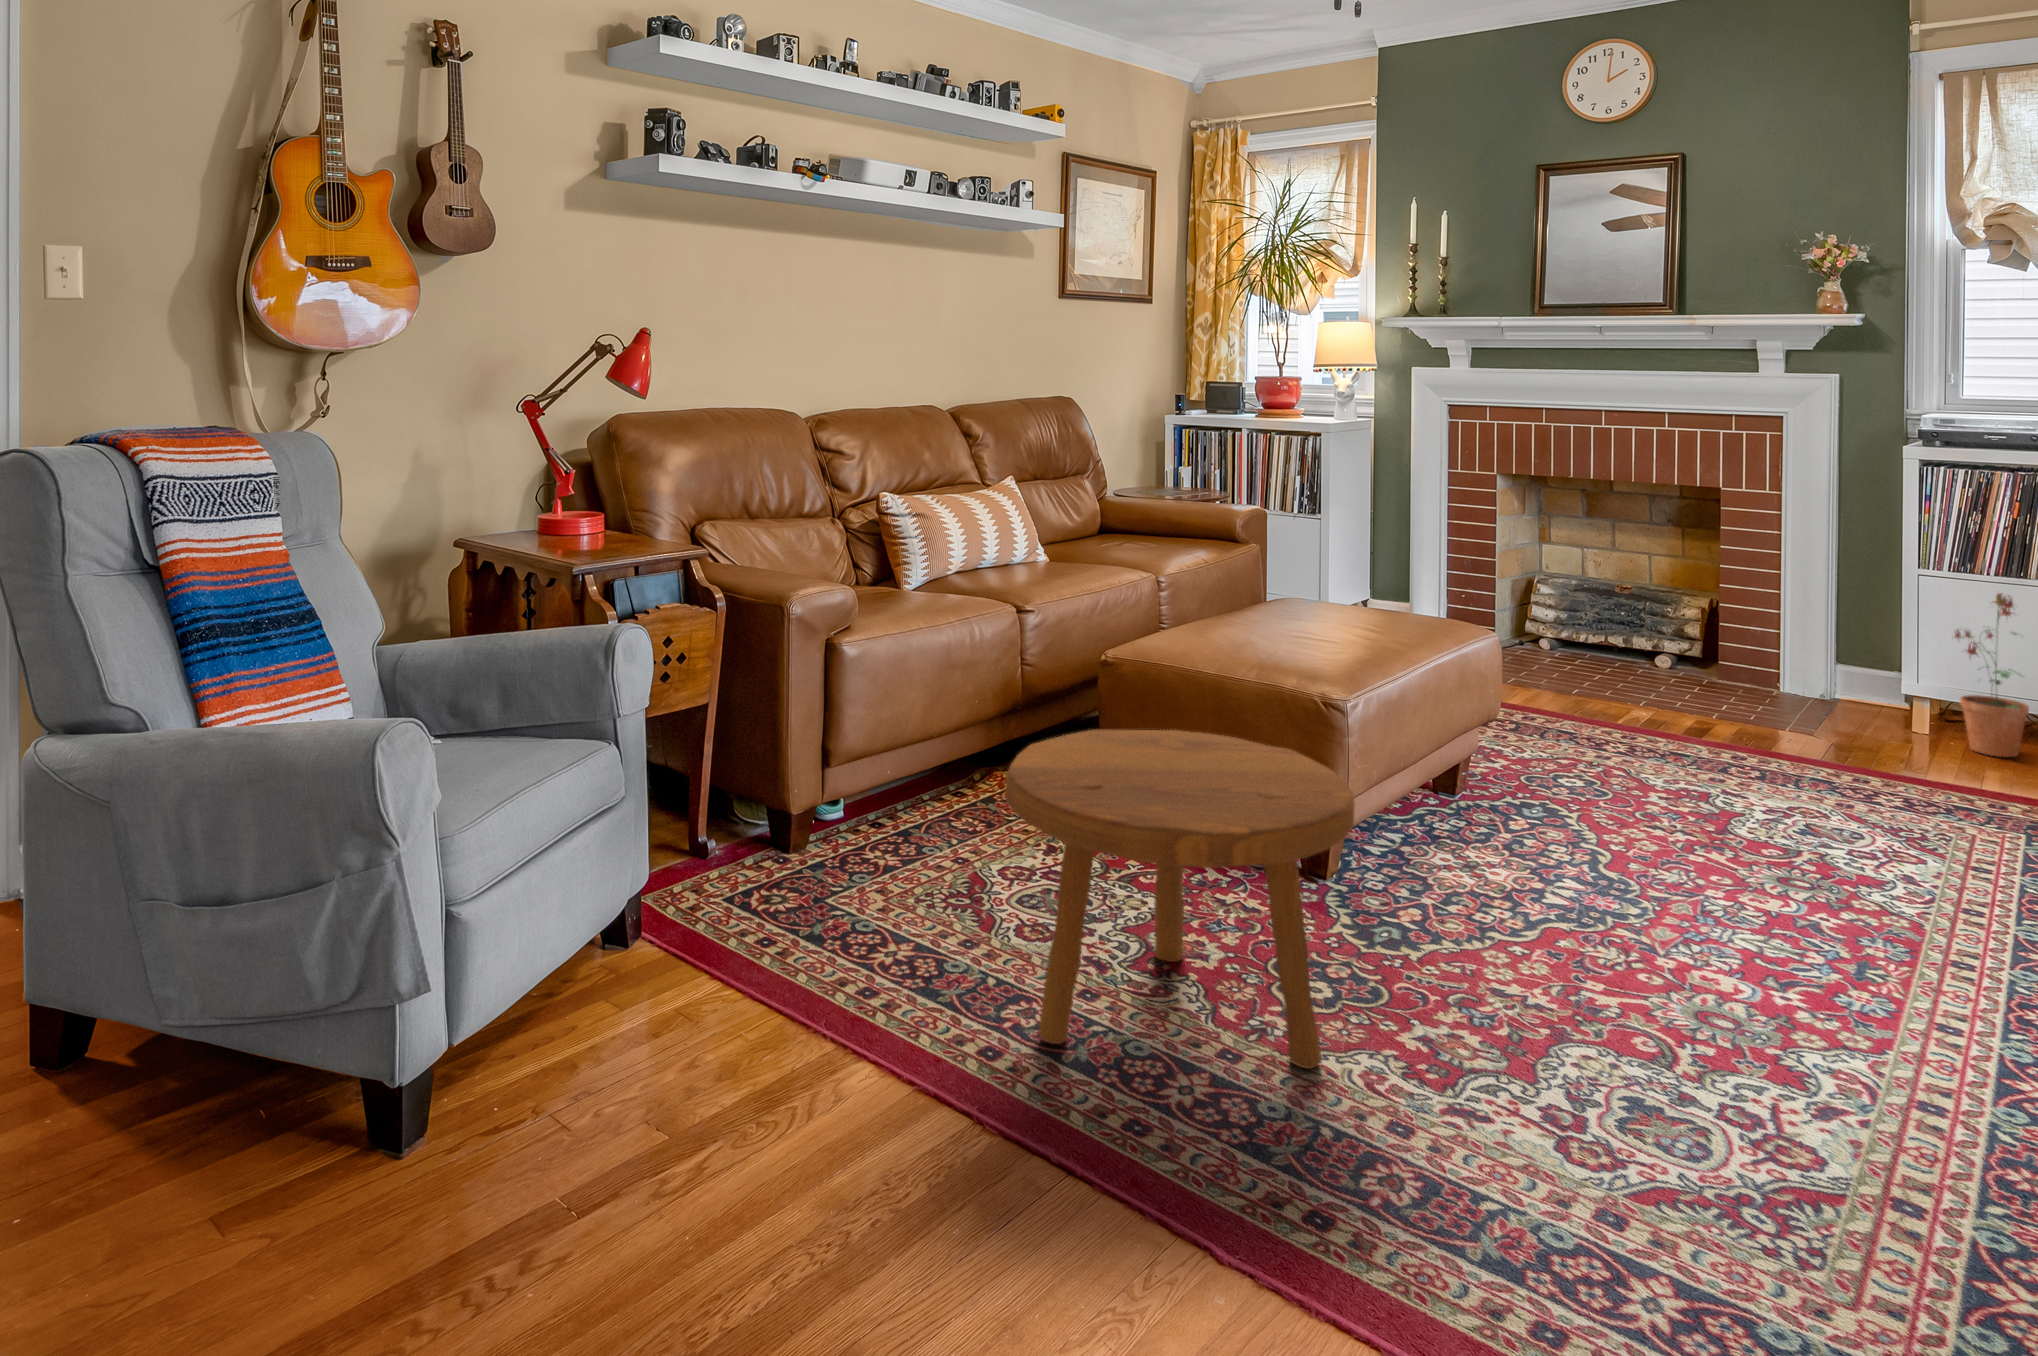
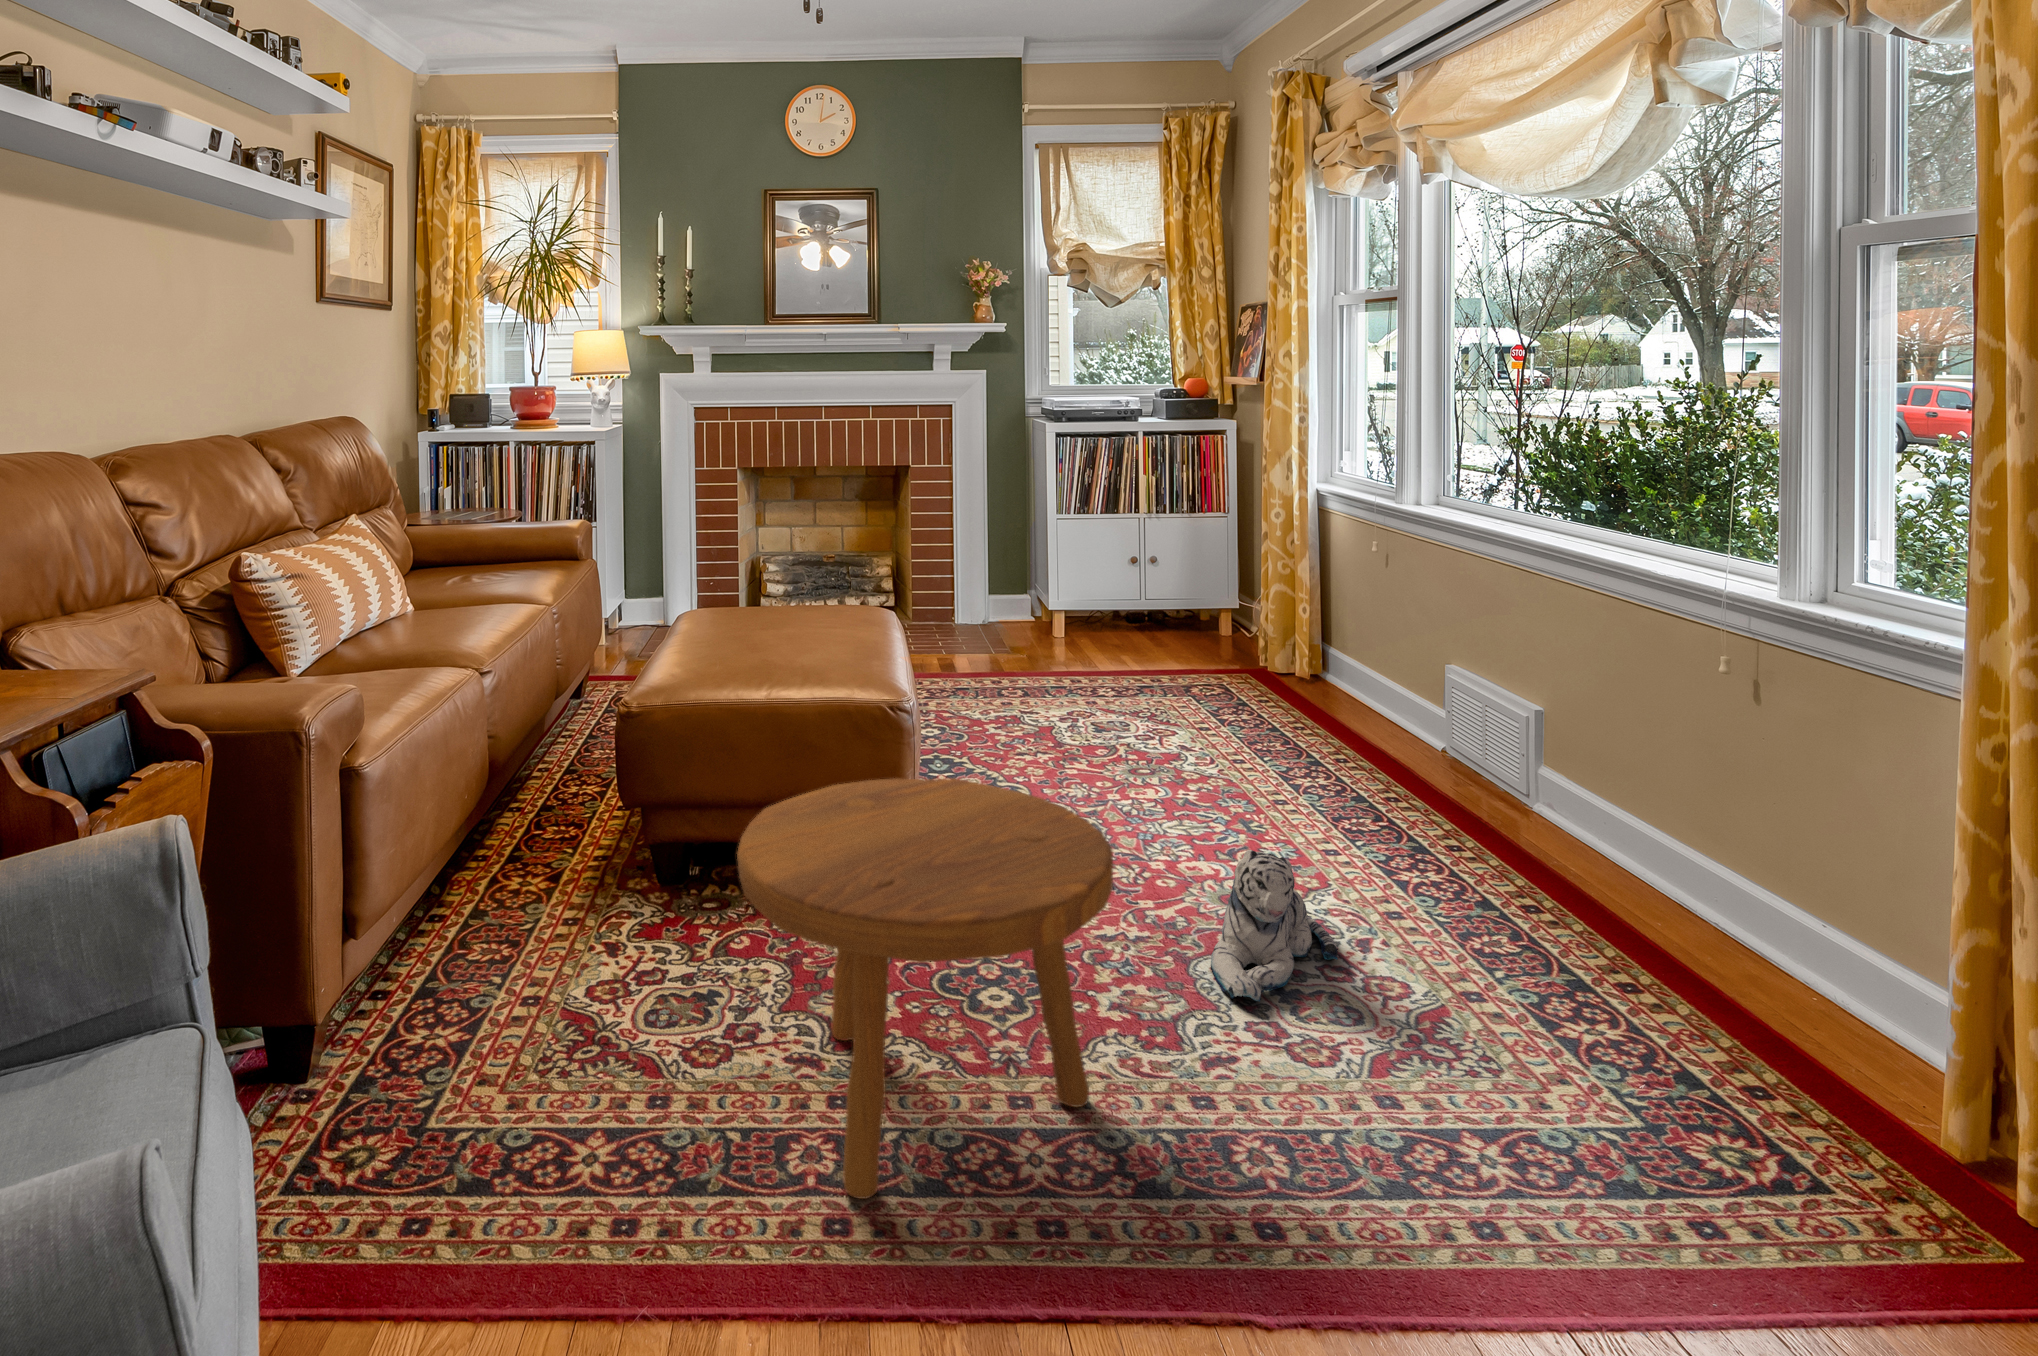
potted plant: present [1955,593,2029,757] -> none [1084,527,1137,647]
plush toy: none [1584,918,1812,1083] -> present [1210,850,1338,1001]

